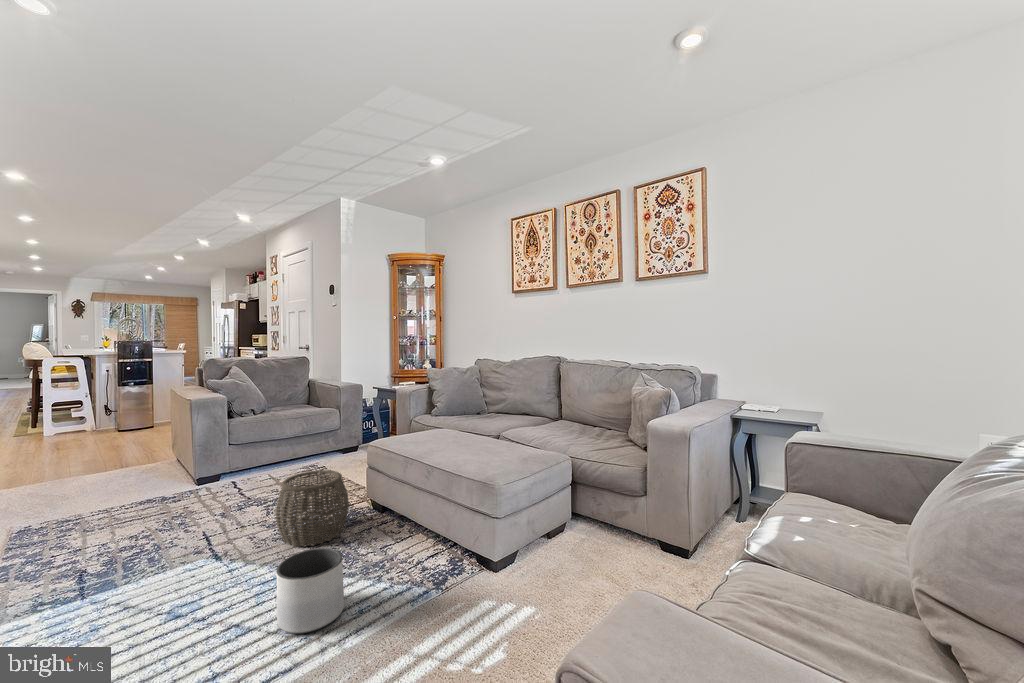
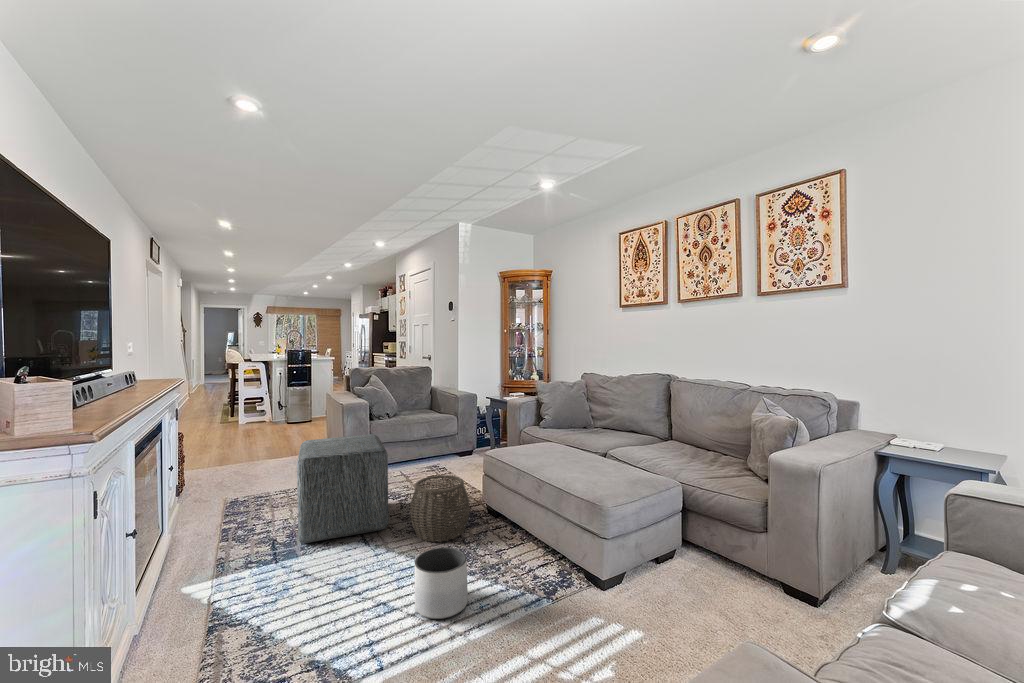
ottoman: none [118,431,248,567] -> present [297,434,389,543]

